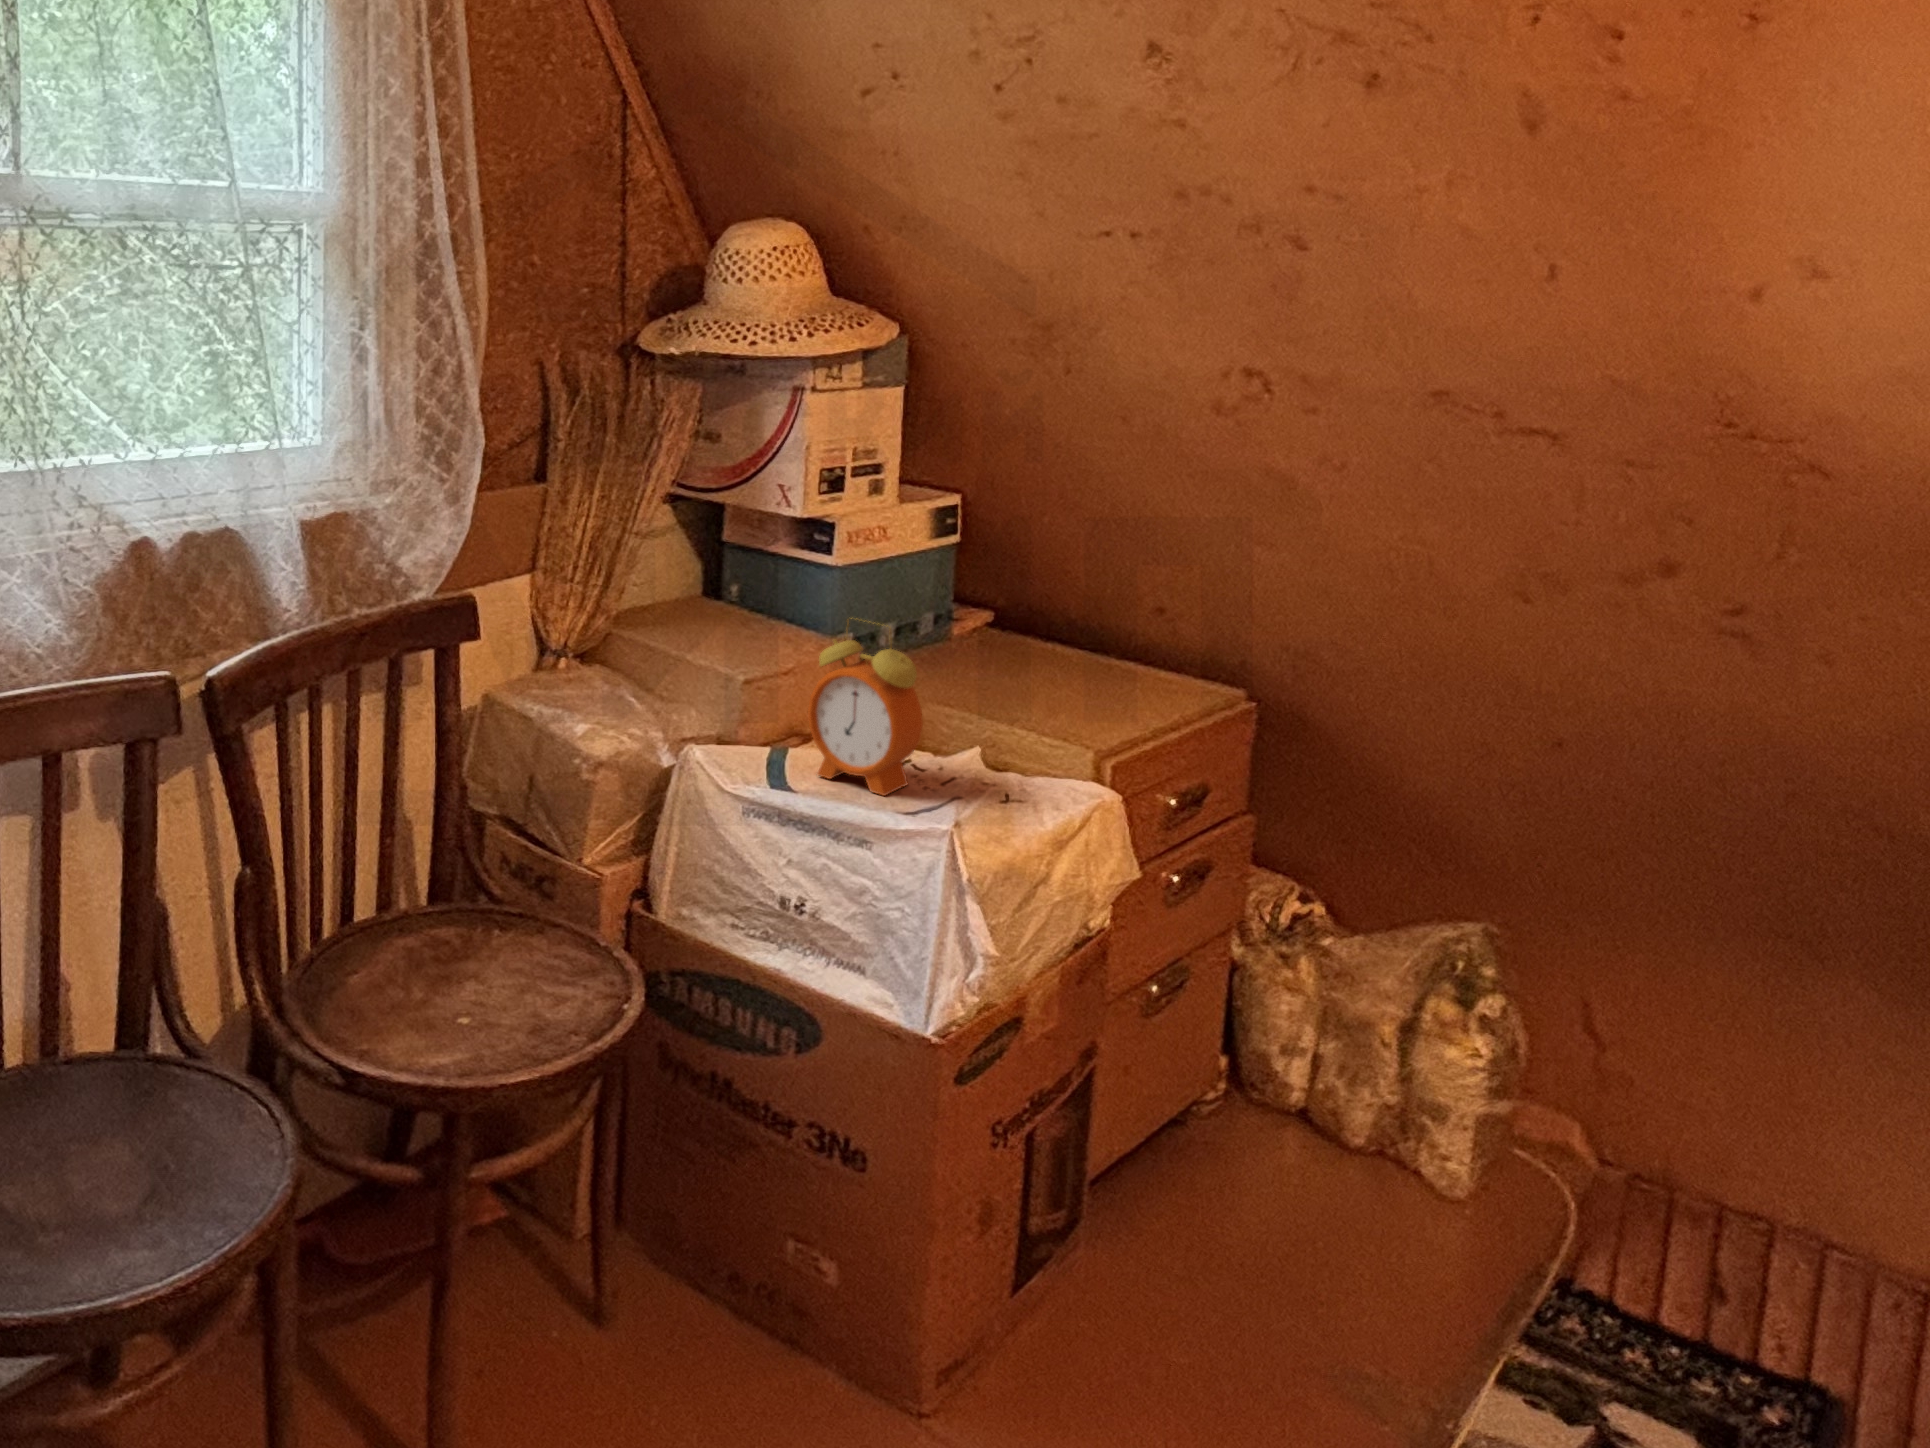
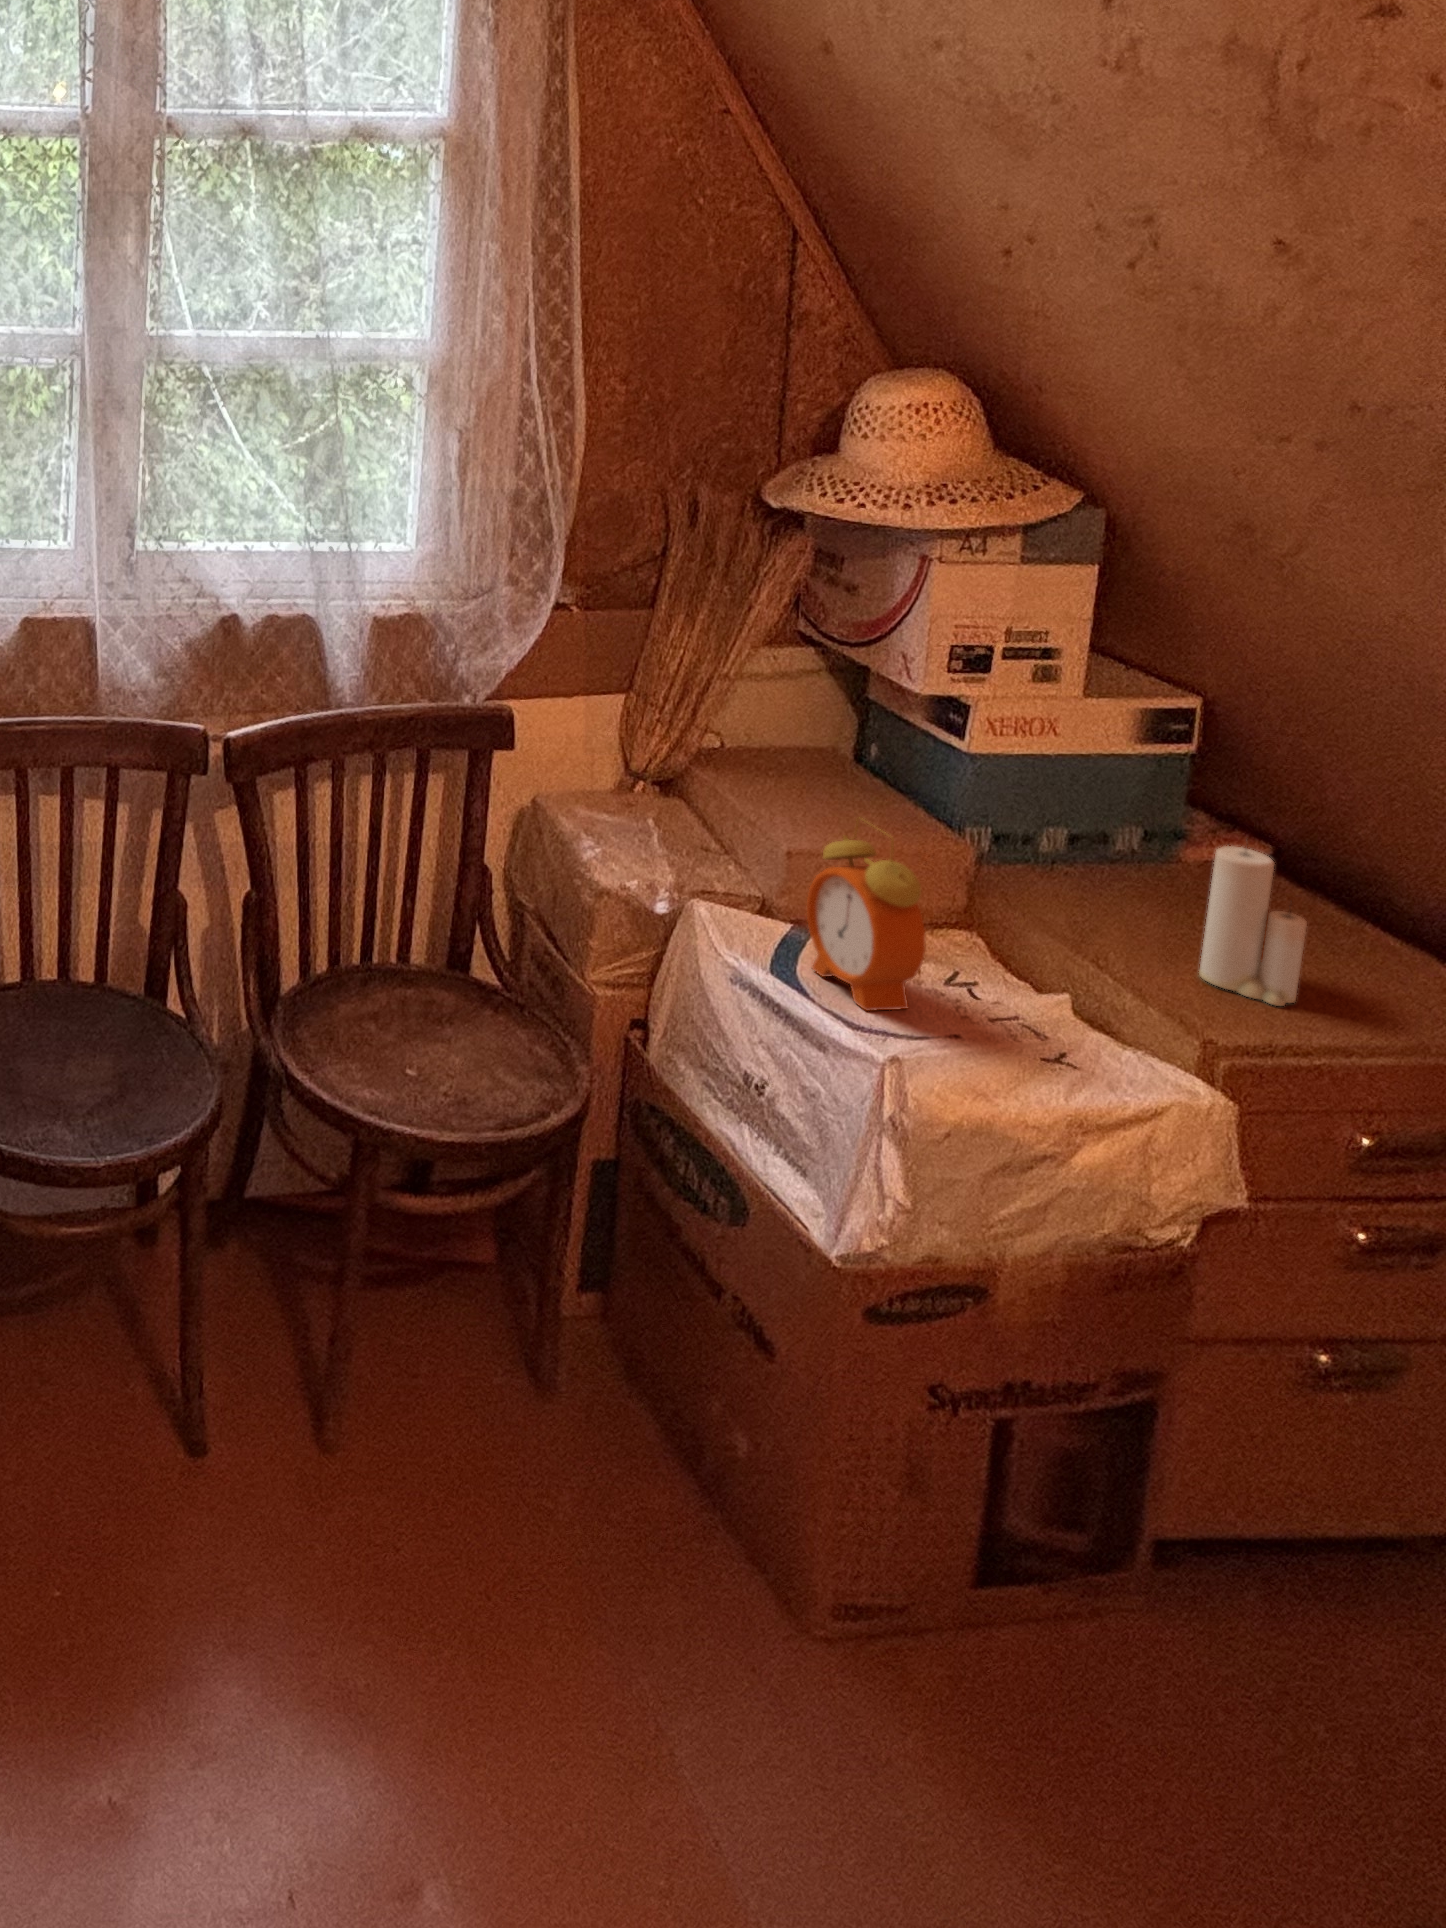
candle: none [1024,581,1103,710] -> present [1199,846,1307,1006]

